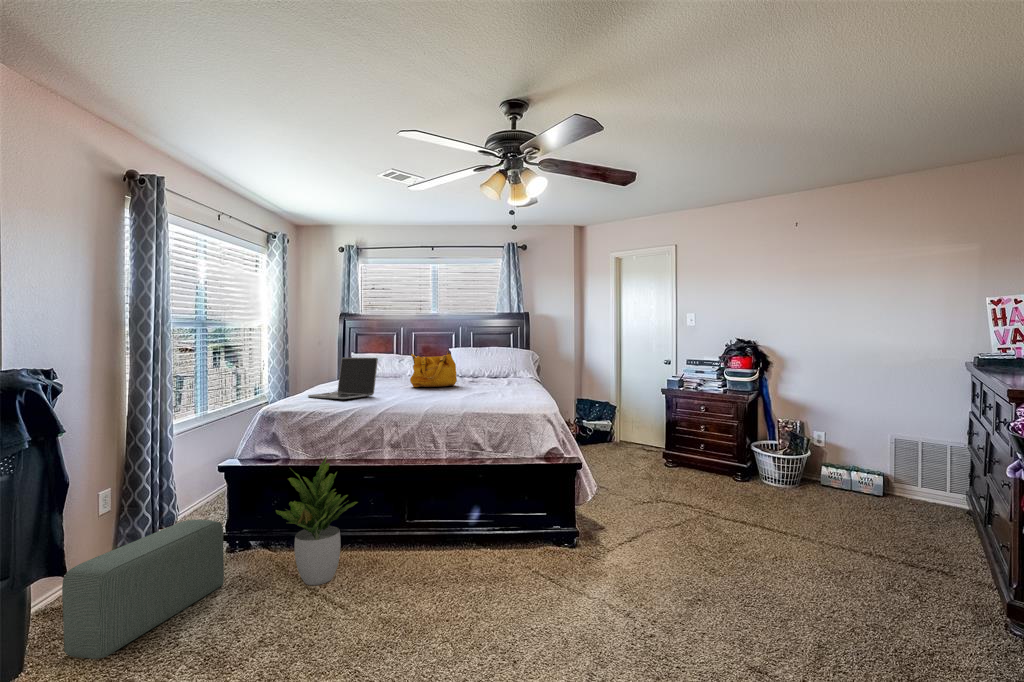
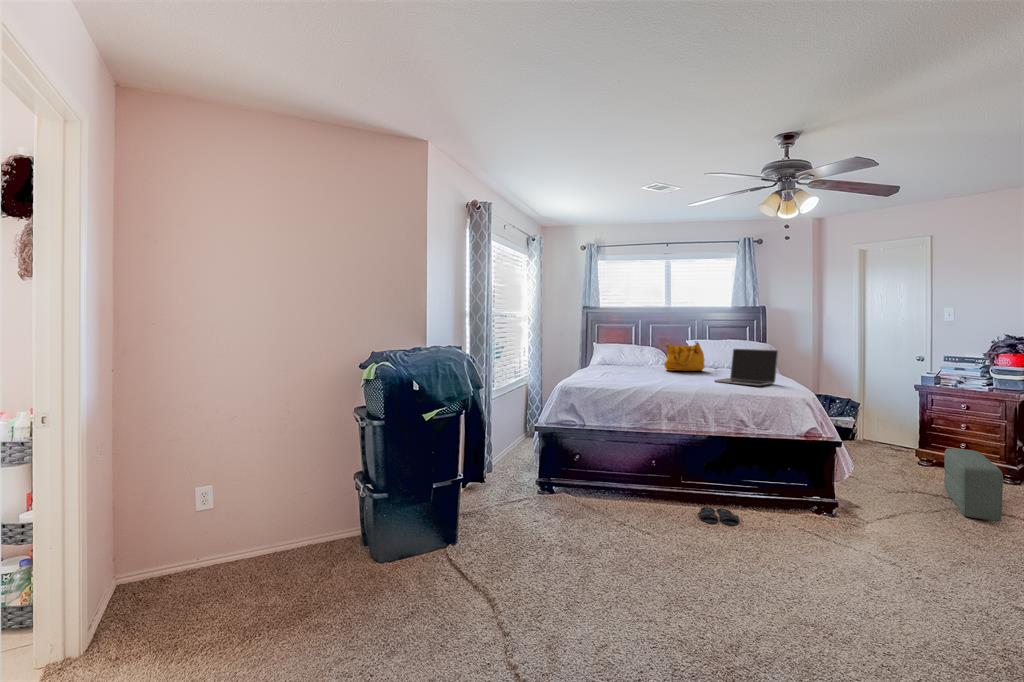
laptop: present [308,358,378,399] -> present [715,349,778,386]
potted plant: present [276,456,358,585] -> none [588,419,647,514]
pouf: present [62,520,224,659] -> present [944,448,1003,521]
slippers: none [422,555,471,580] -> present [698,507,739,526]

